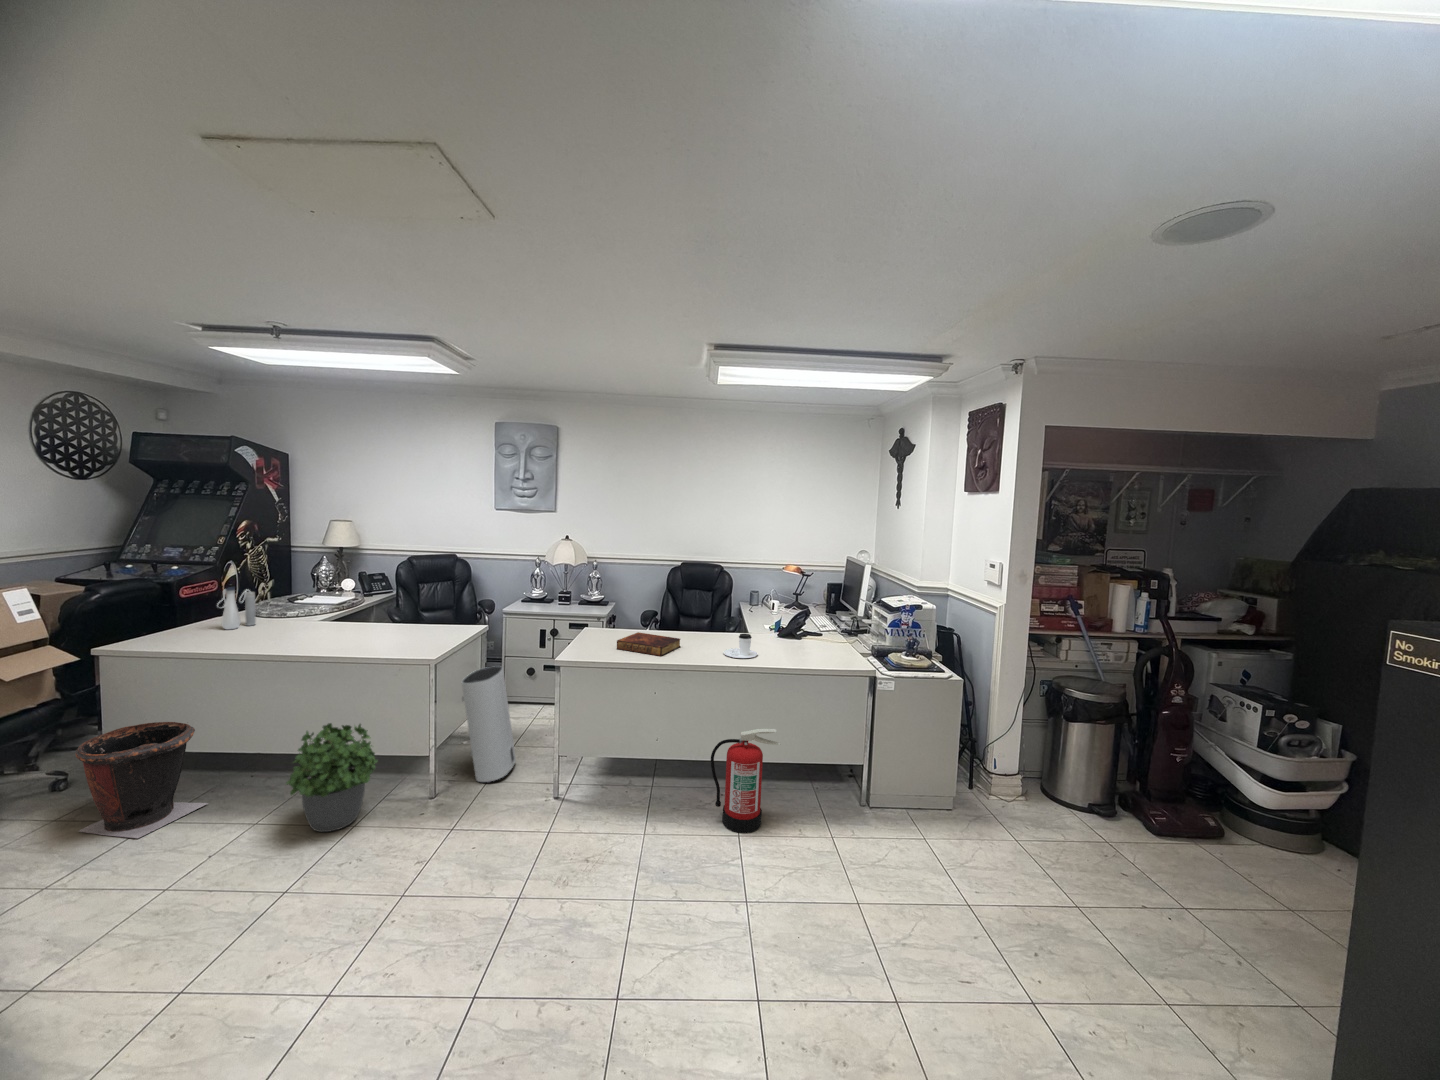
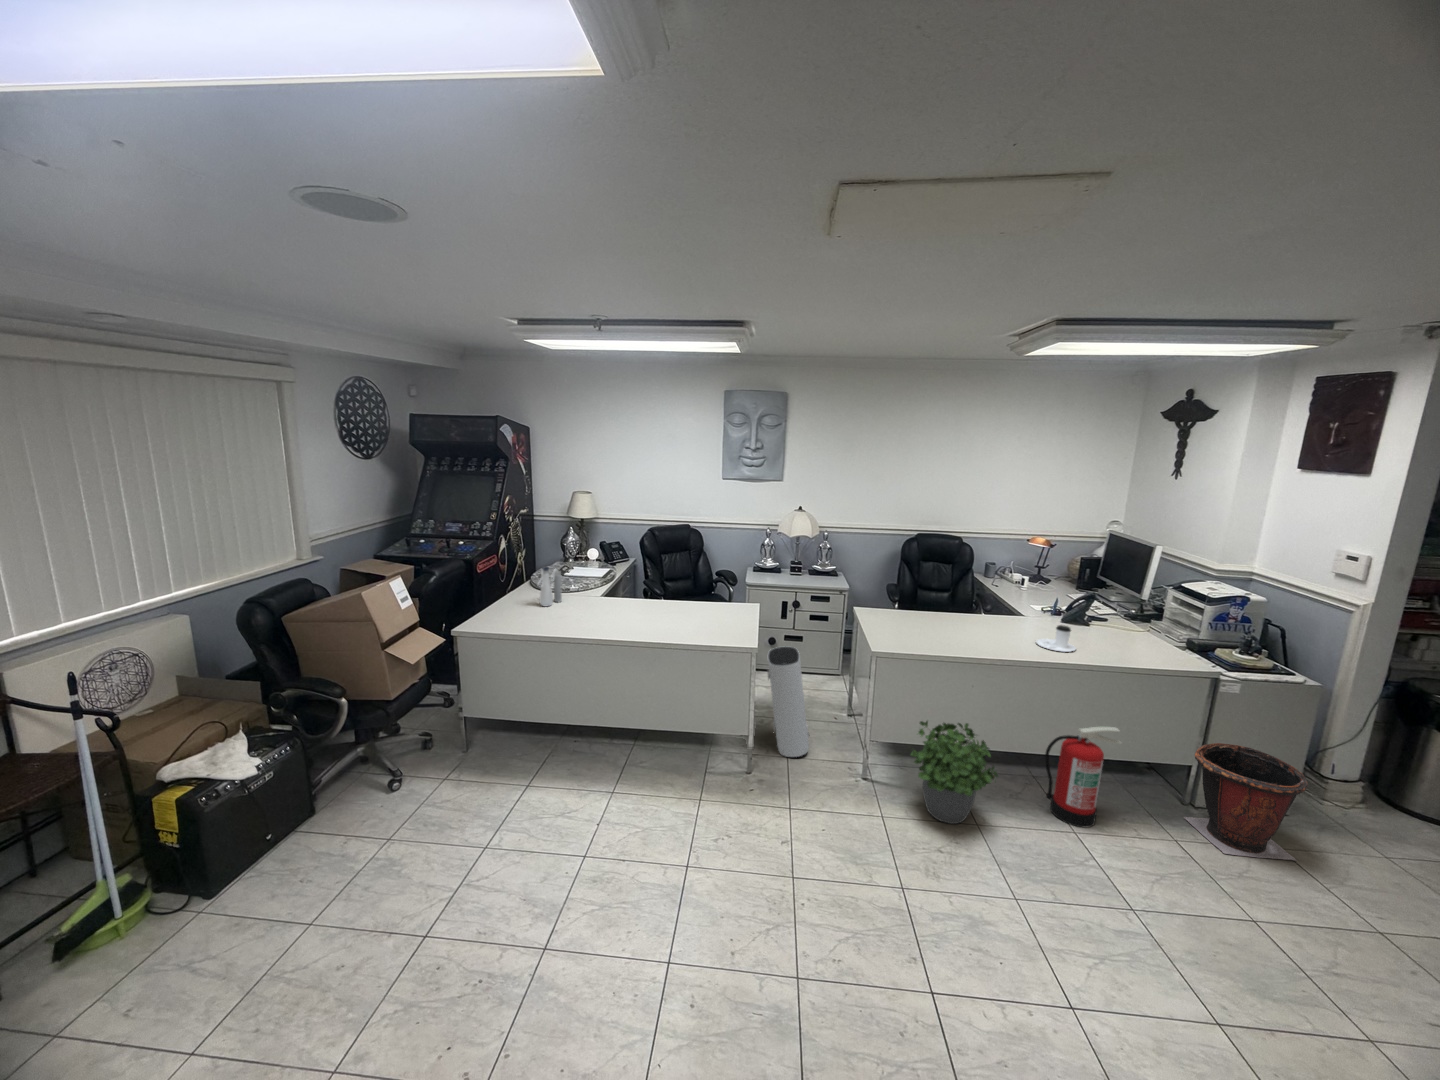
book: present [617,632,680,656] -> none [923,618,984,647]
waste bin: present [76,722,208,838] -> present [1184,743,1308,861]
potted plant: present [286,723,378,832] -> present [911,721,998,824]

